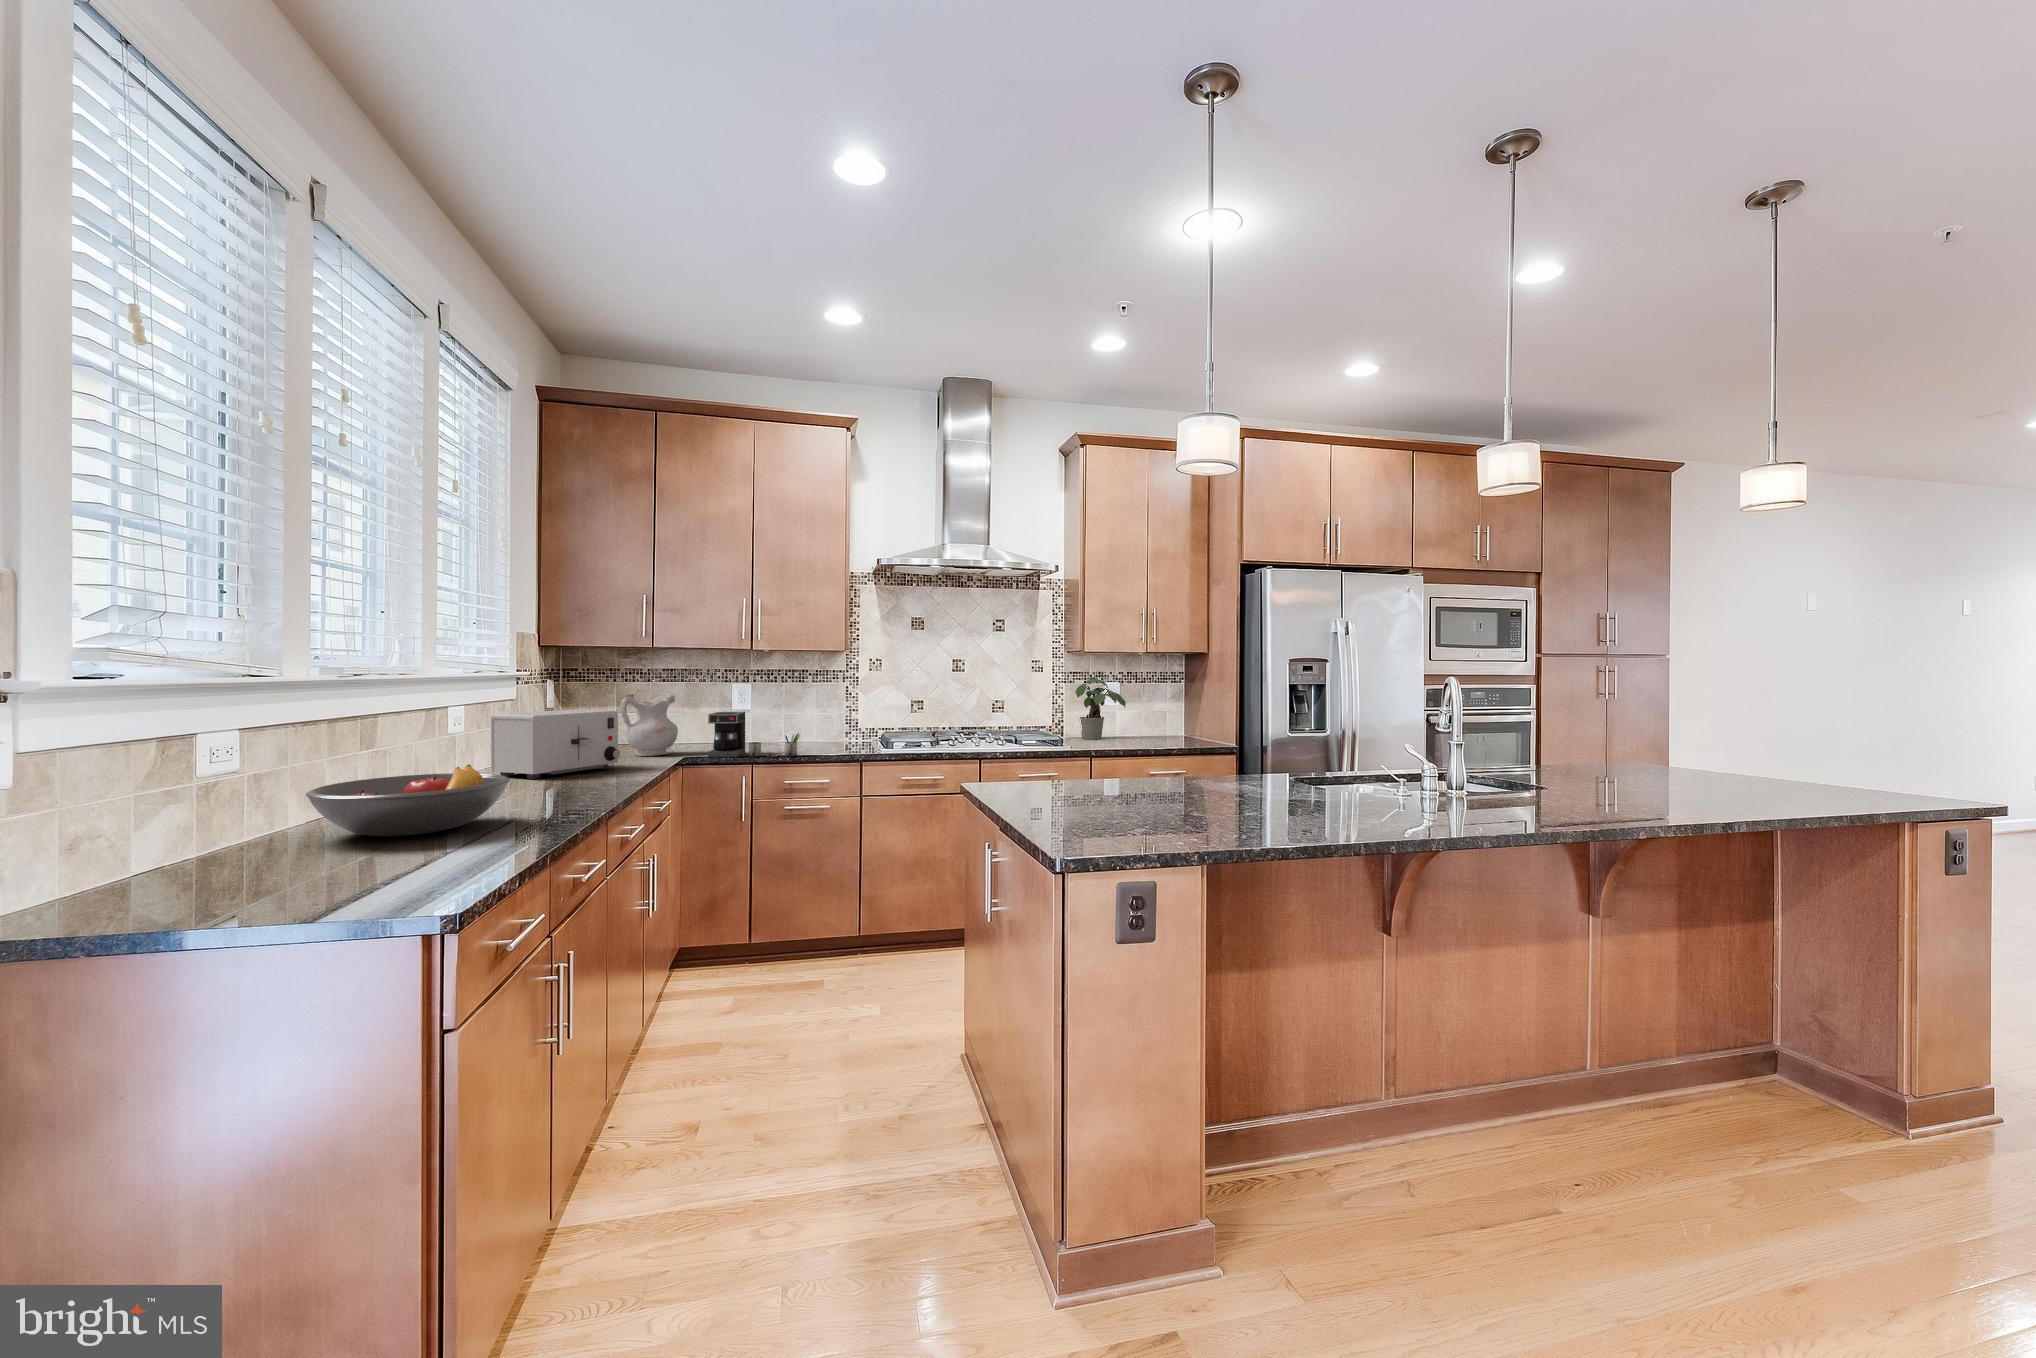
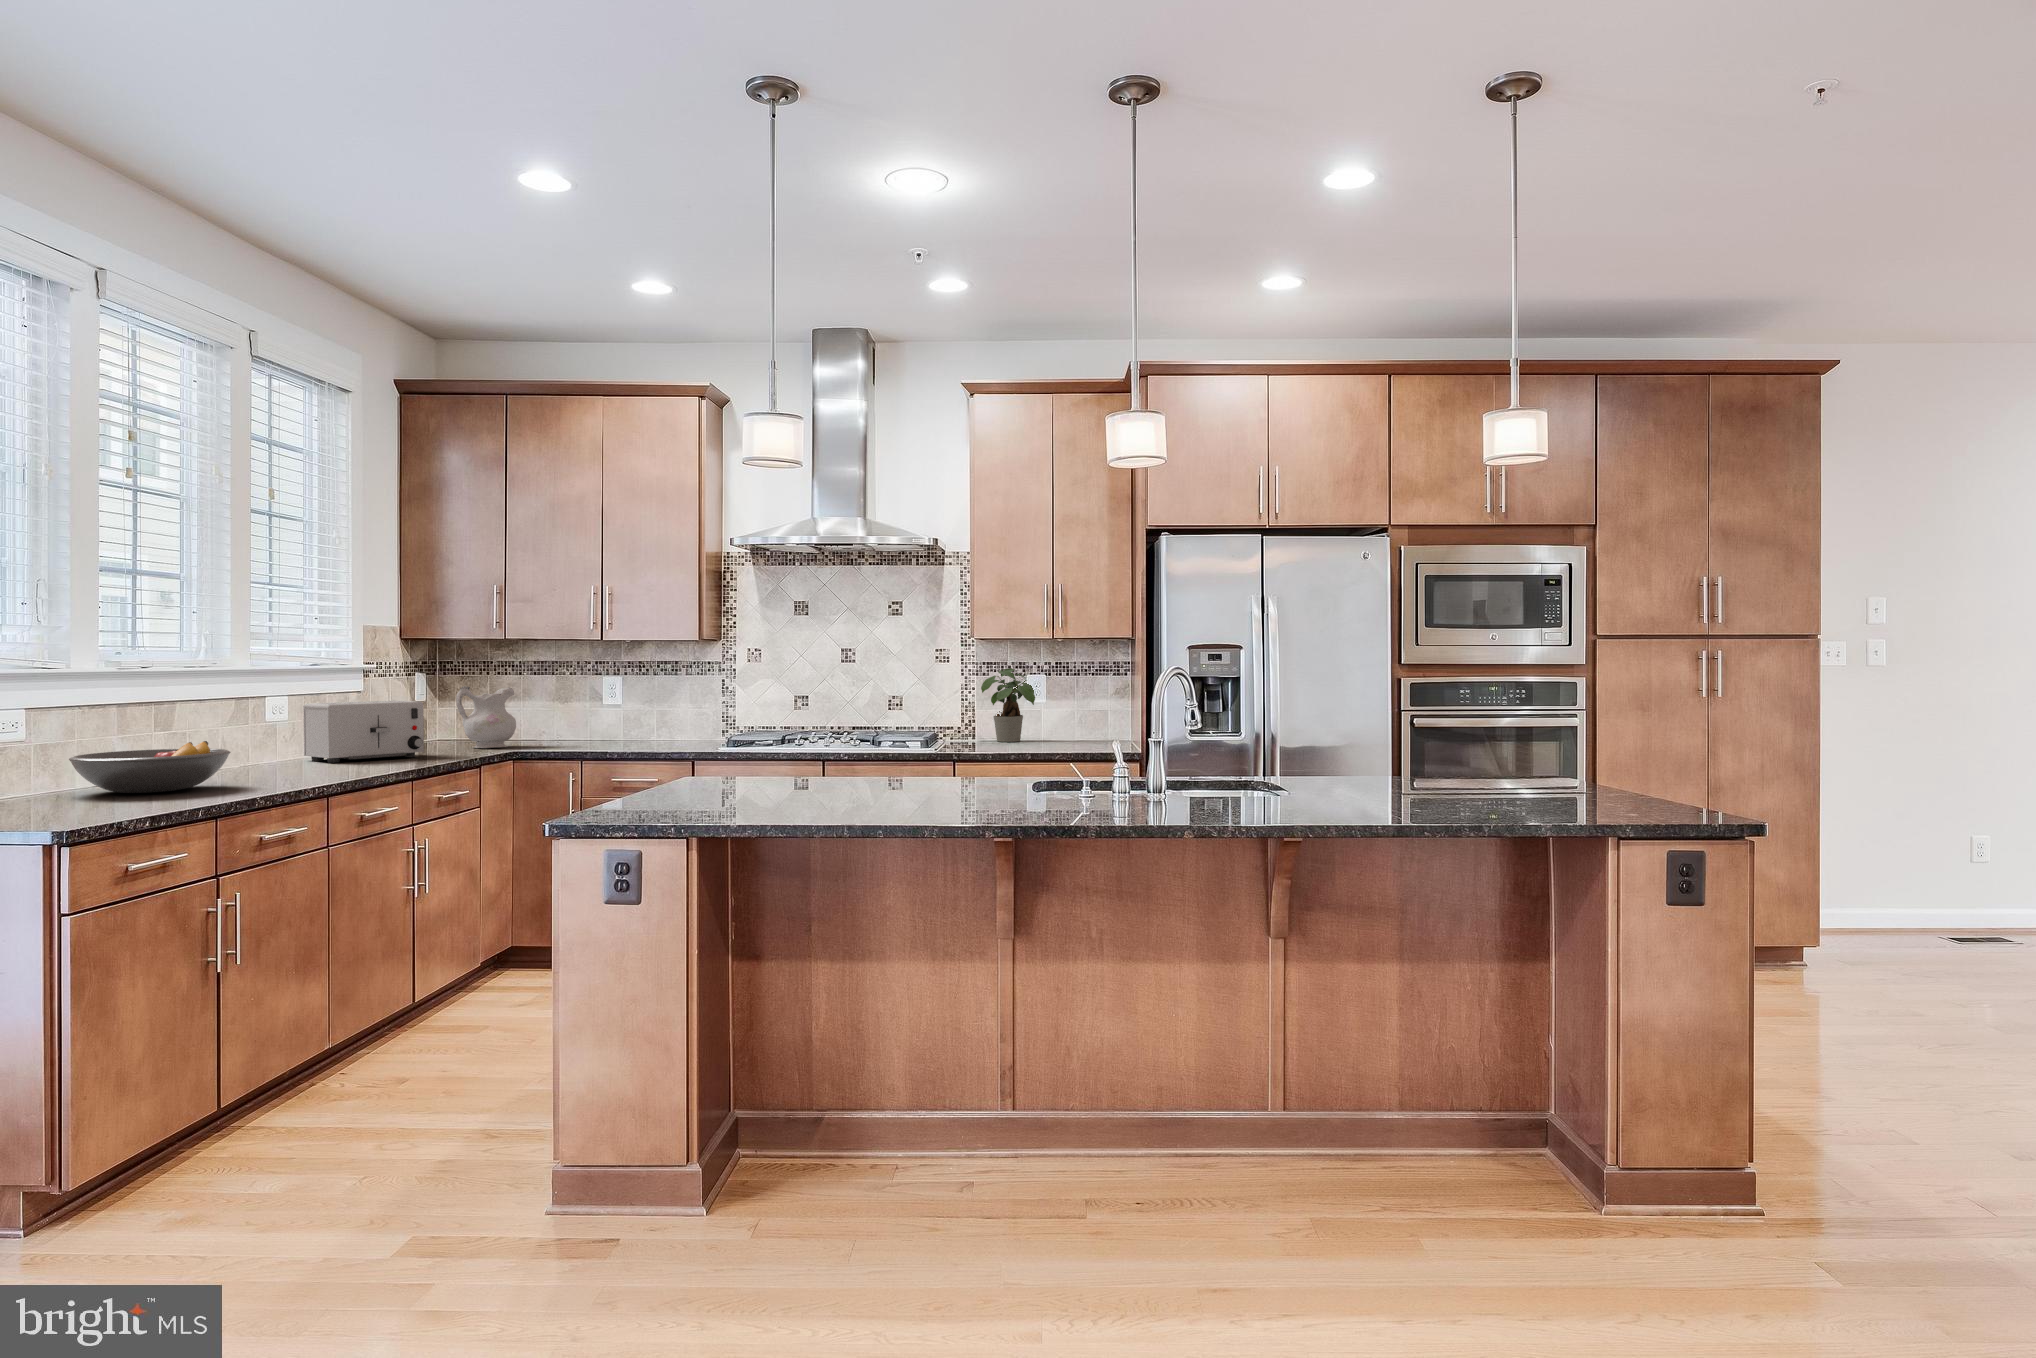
coffee maker: present [708,712,800,758] -> none [532,705,623,751]

